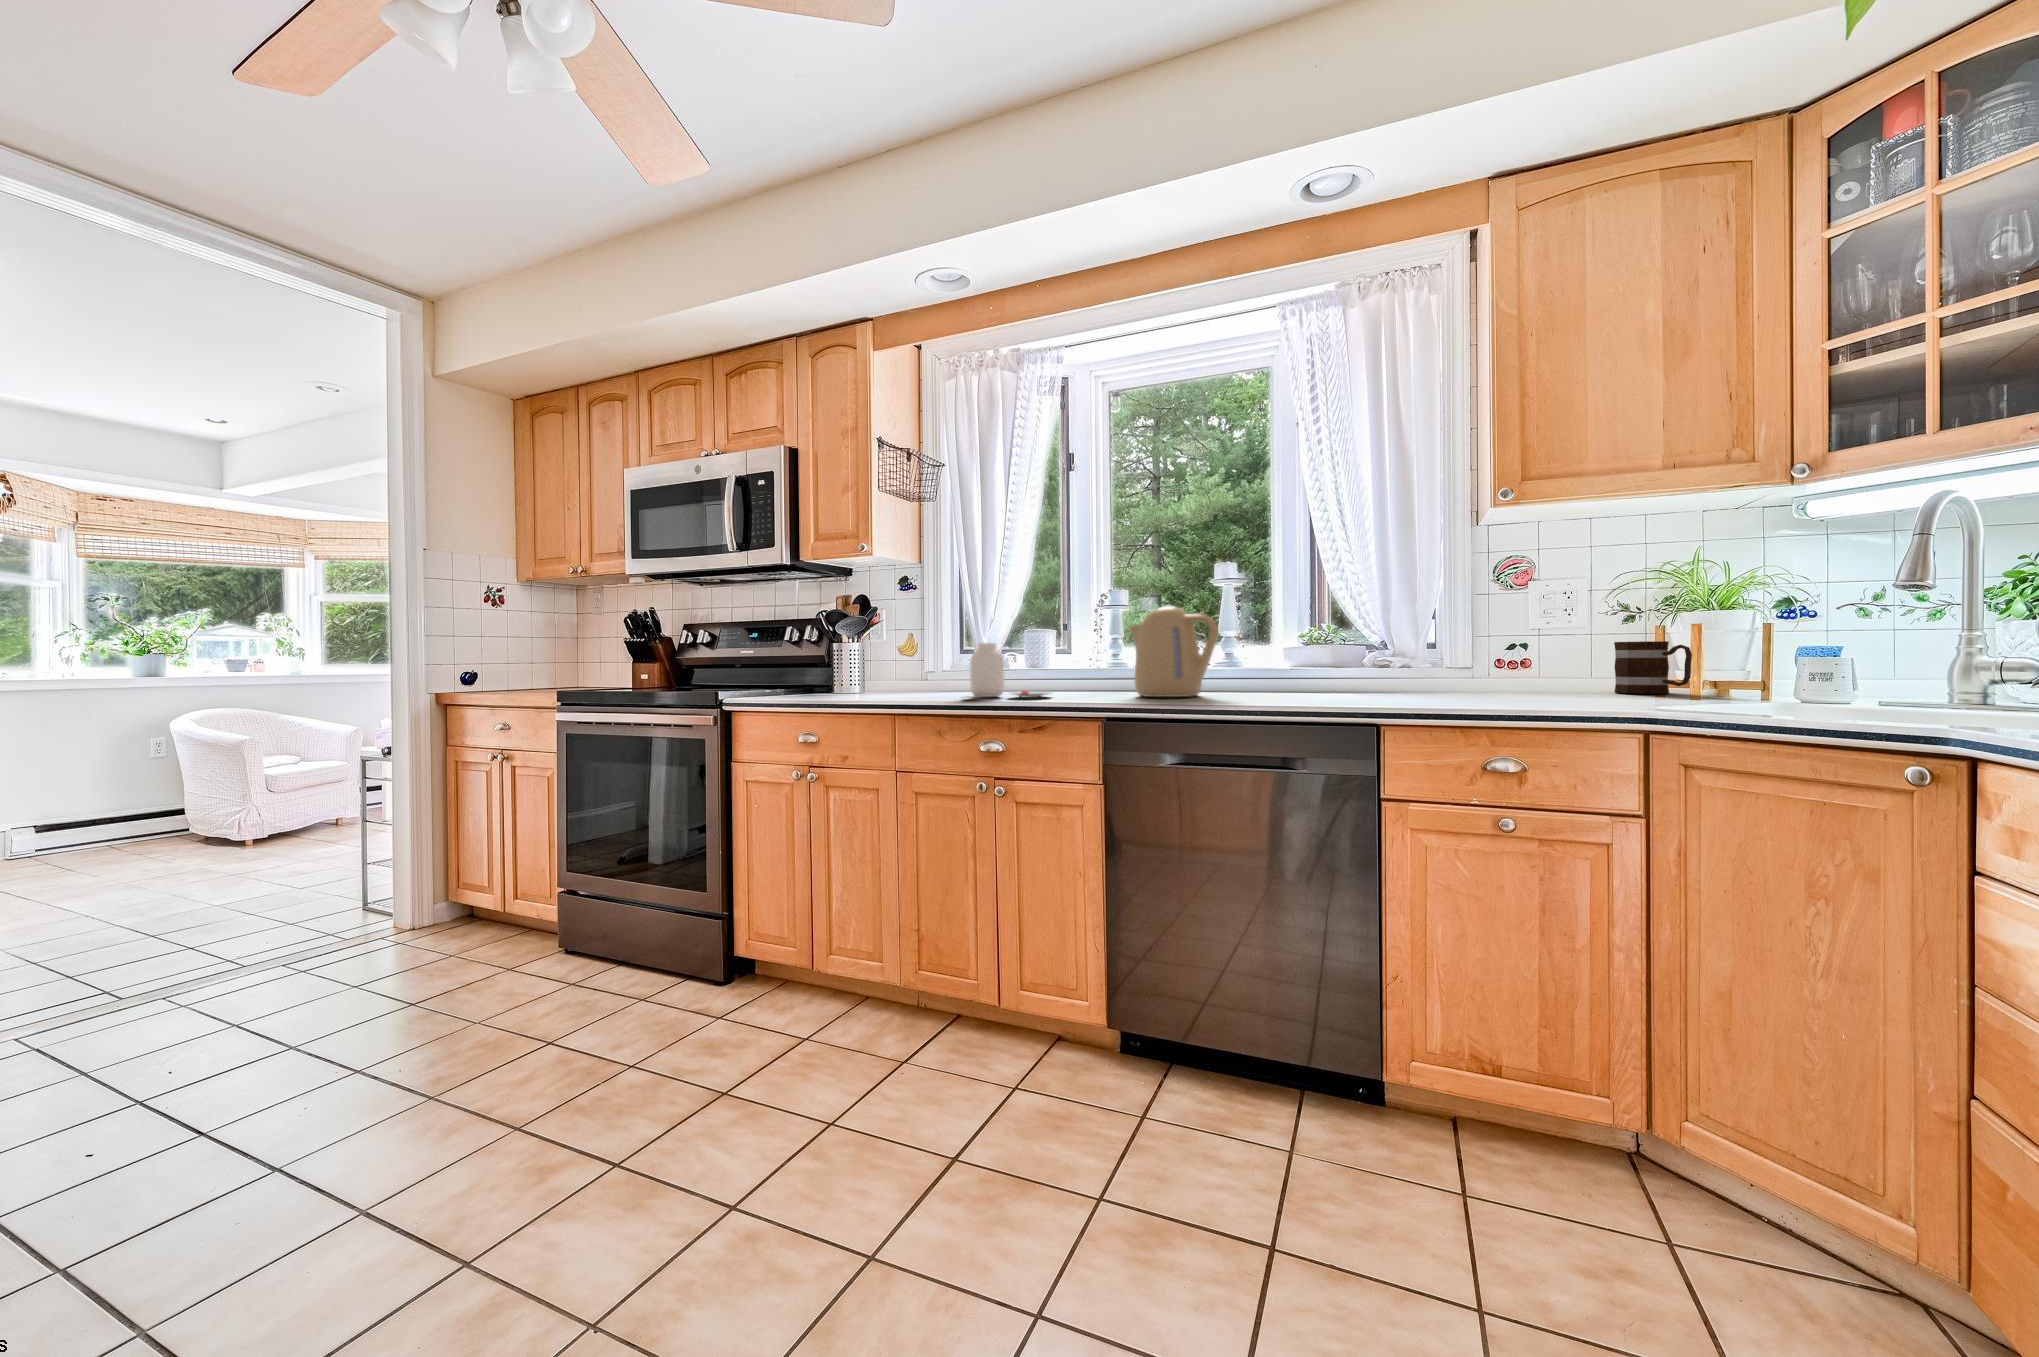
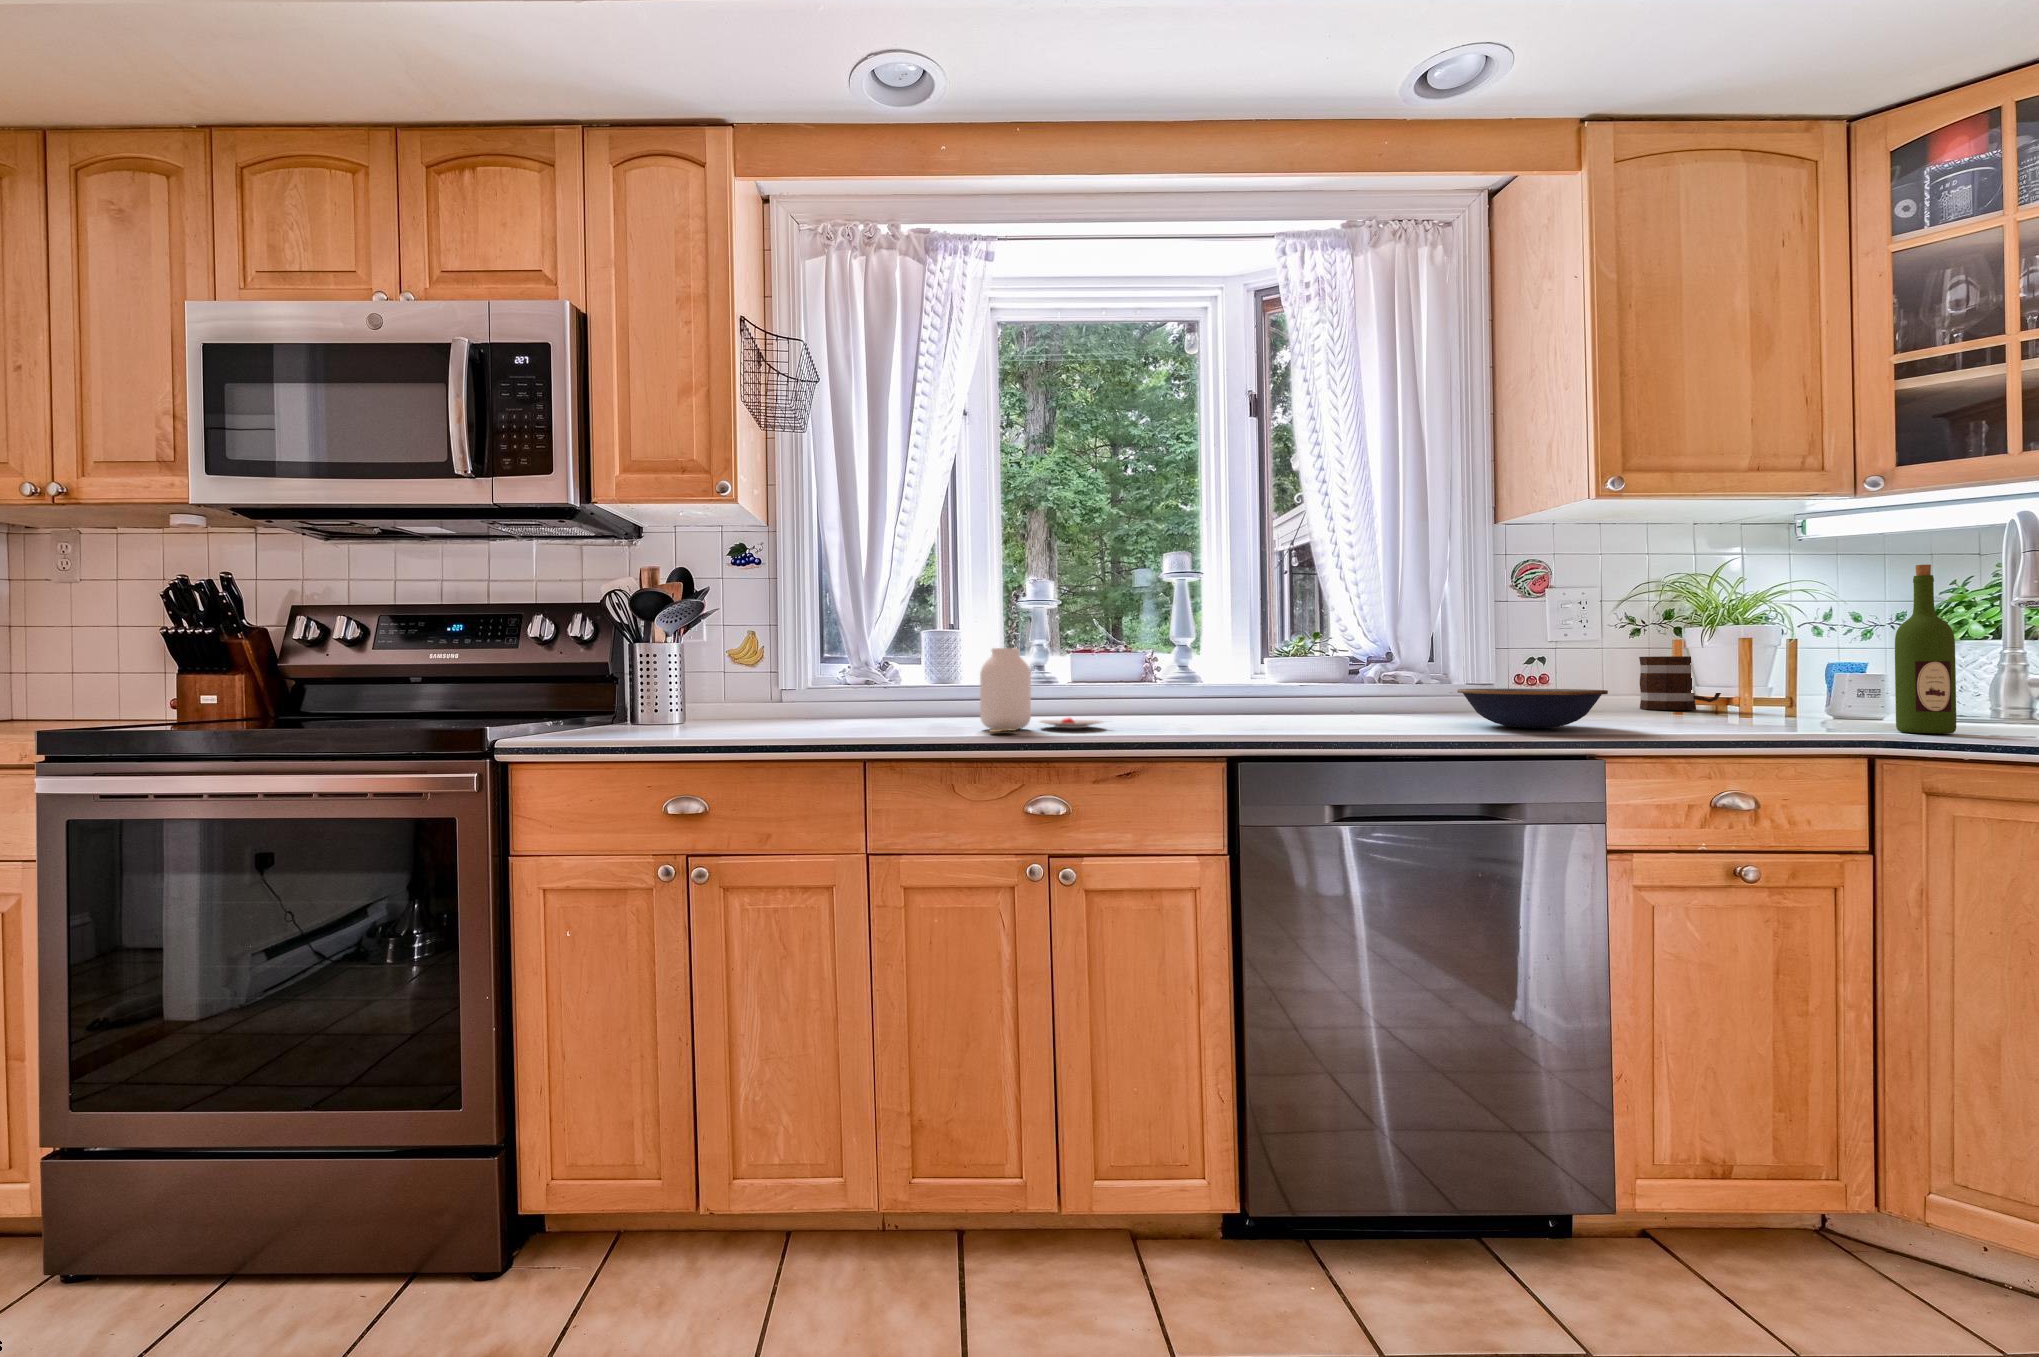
wine bottle: none [1735,548,1795,718] -> present [1895,564,1956,733]
kettle: present [1129,606,1218,697] -> none [1185,602,1312,724]
bowl: none [1314,672,1435,704] -> present [1457,689,1608,728]

